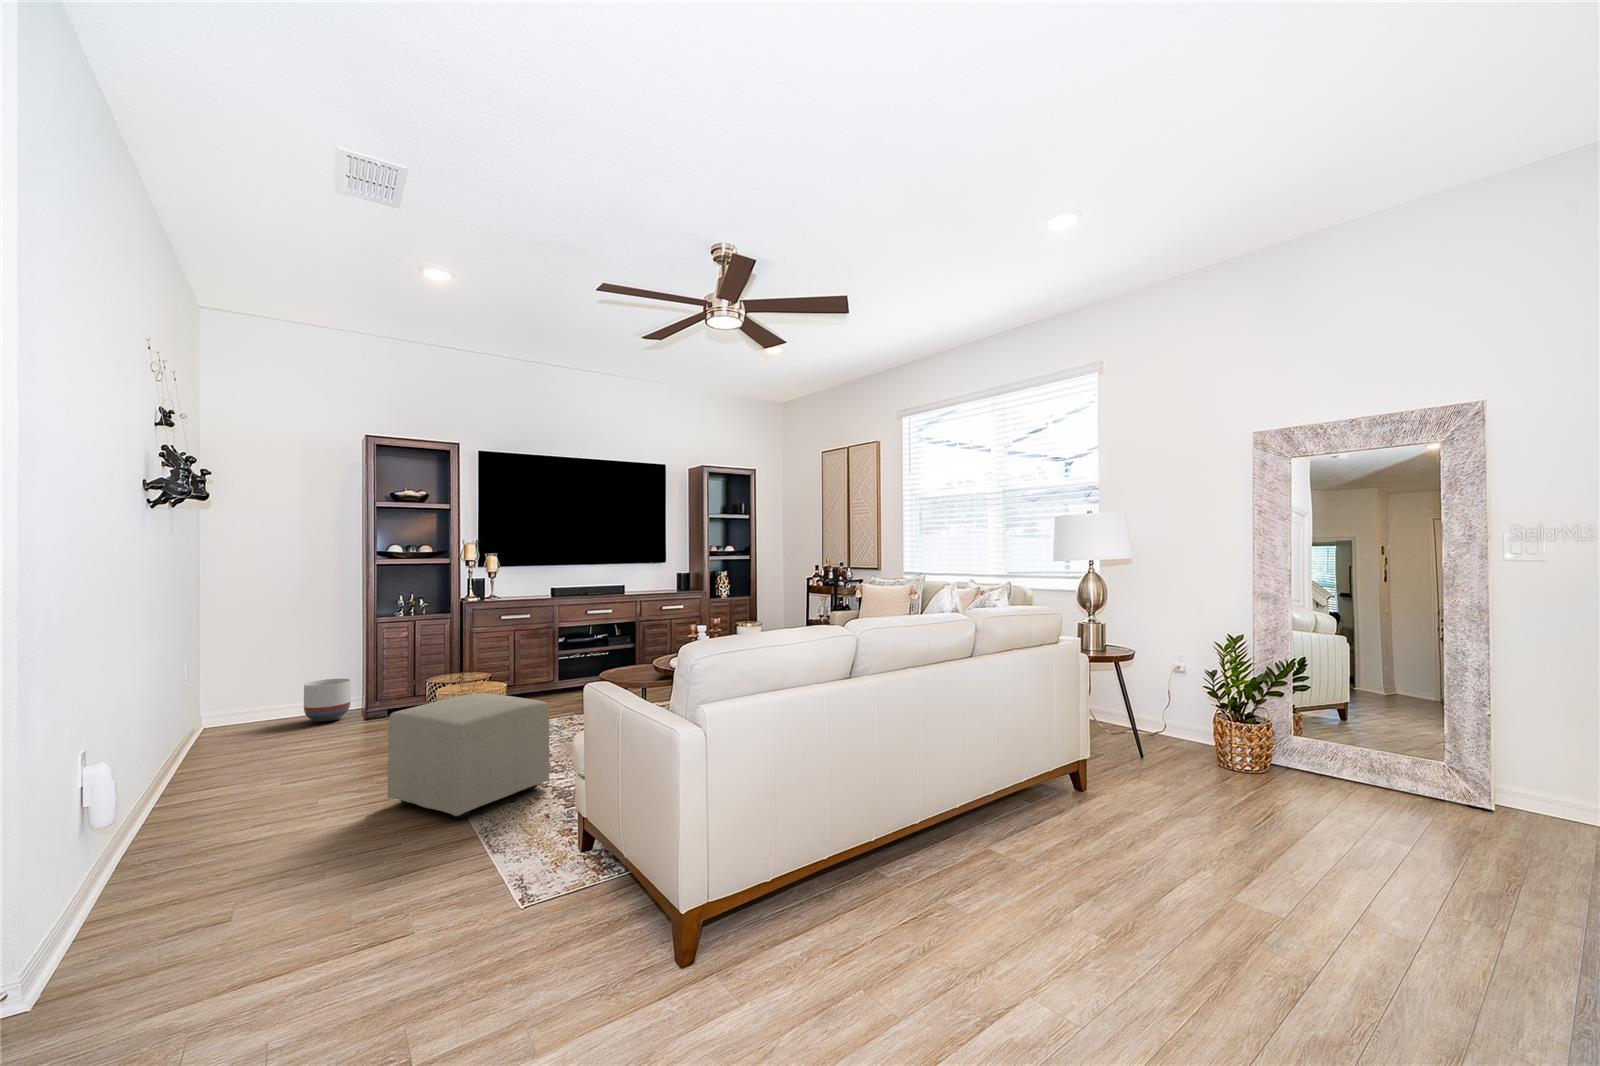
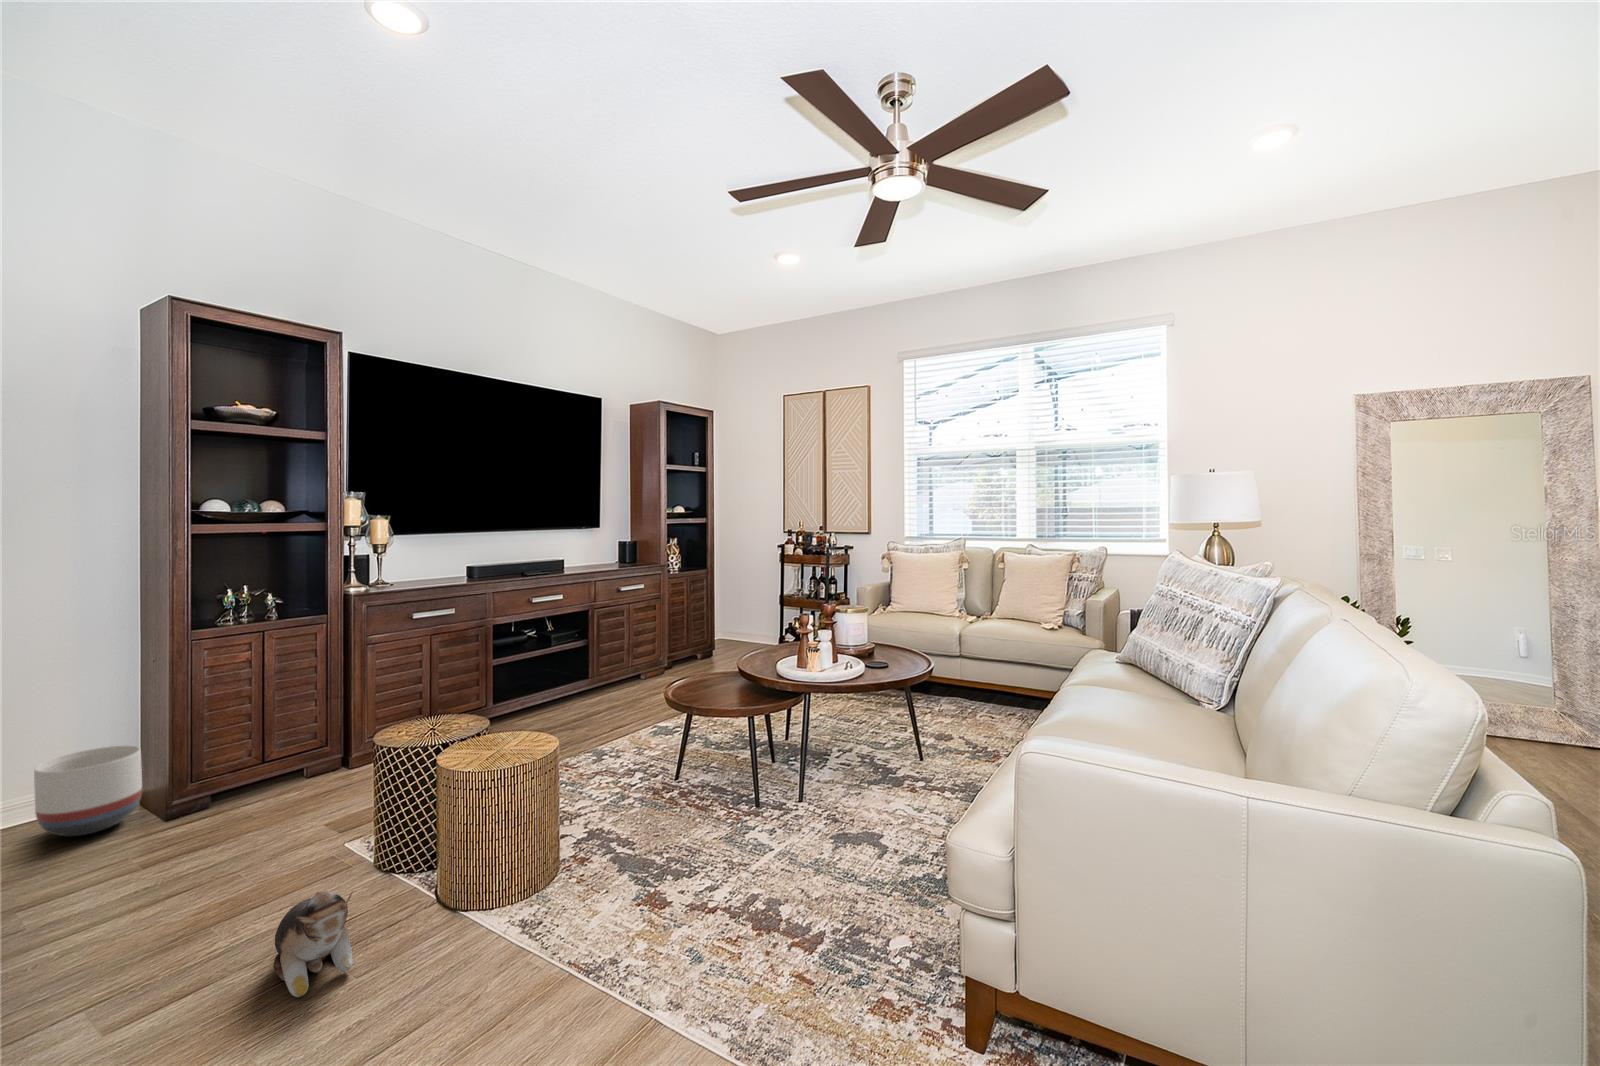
ottoman: present [387,693,550,818] -> none [474,757,735,1018]
plush toy: none [331,738,370,787] -> present [274,891,353,997]

